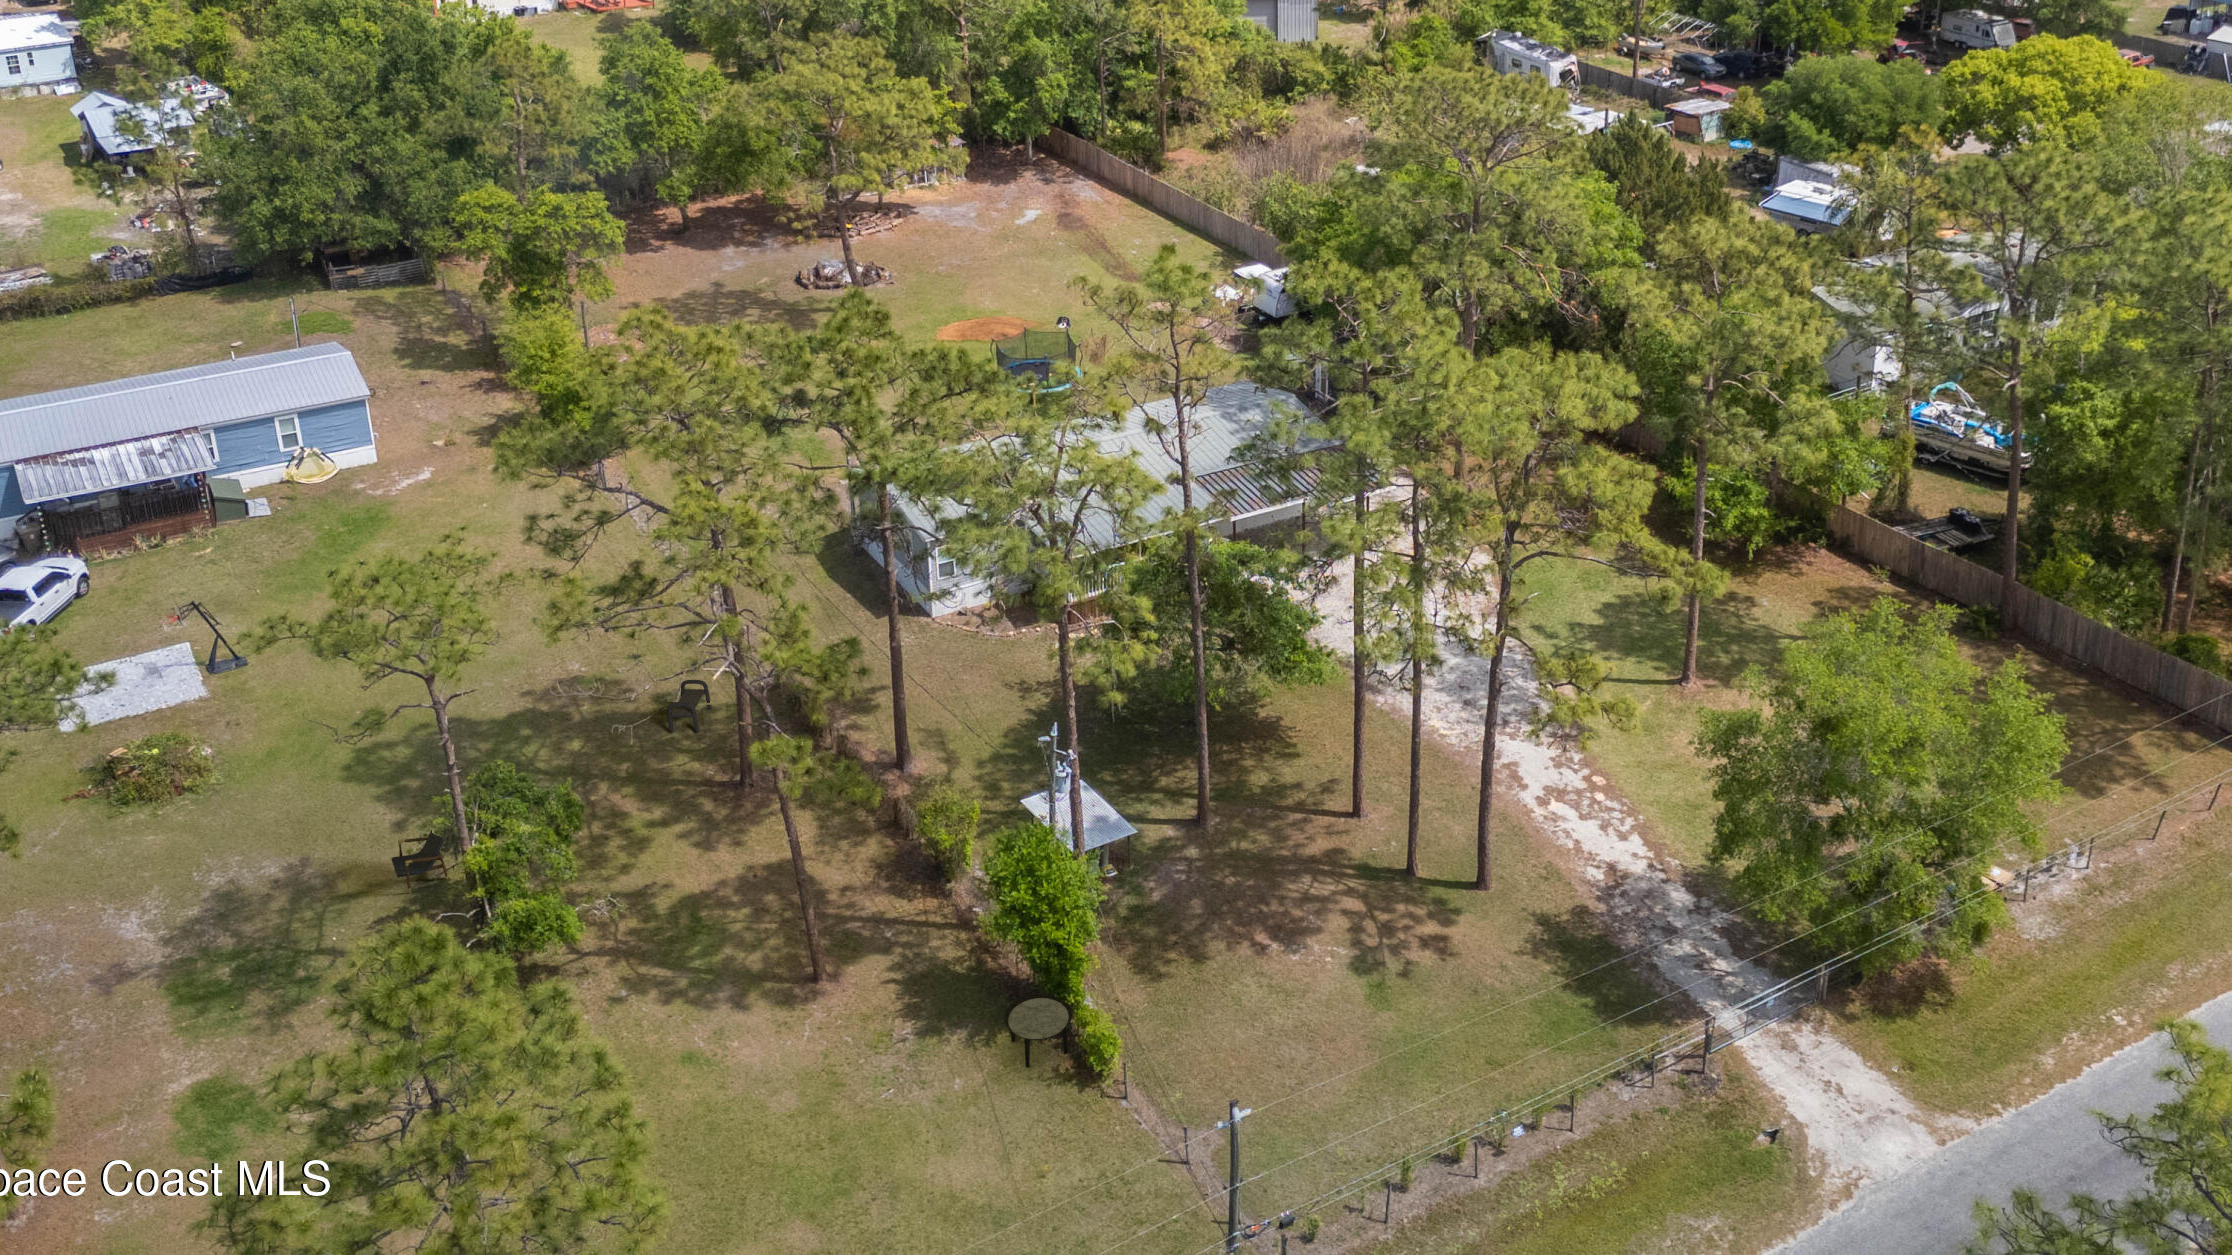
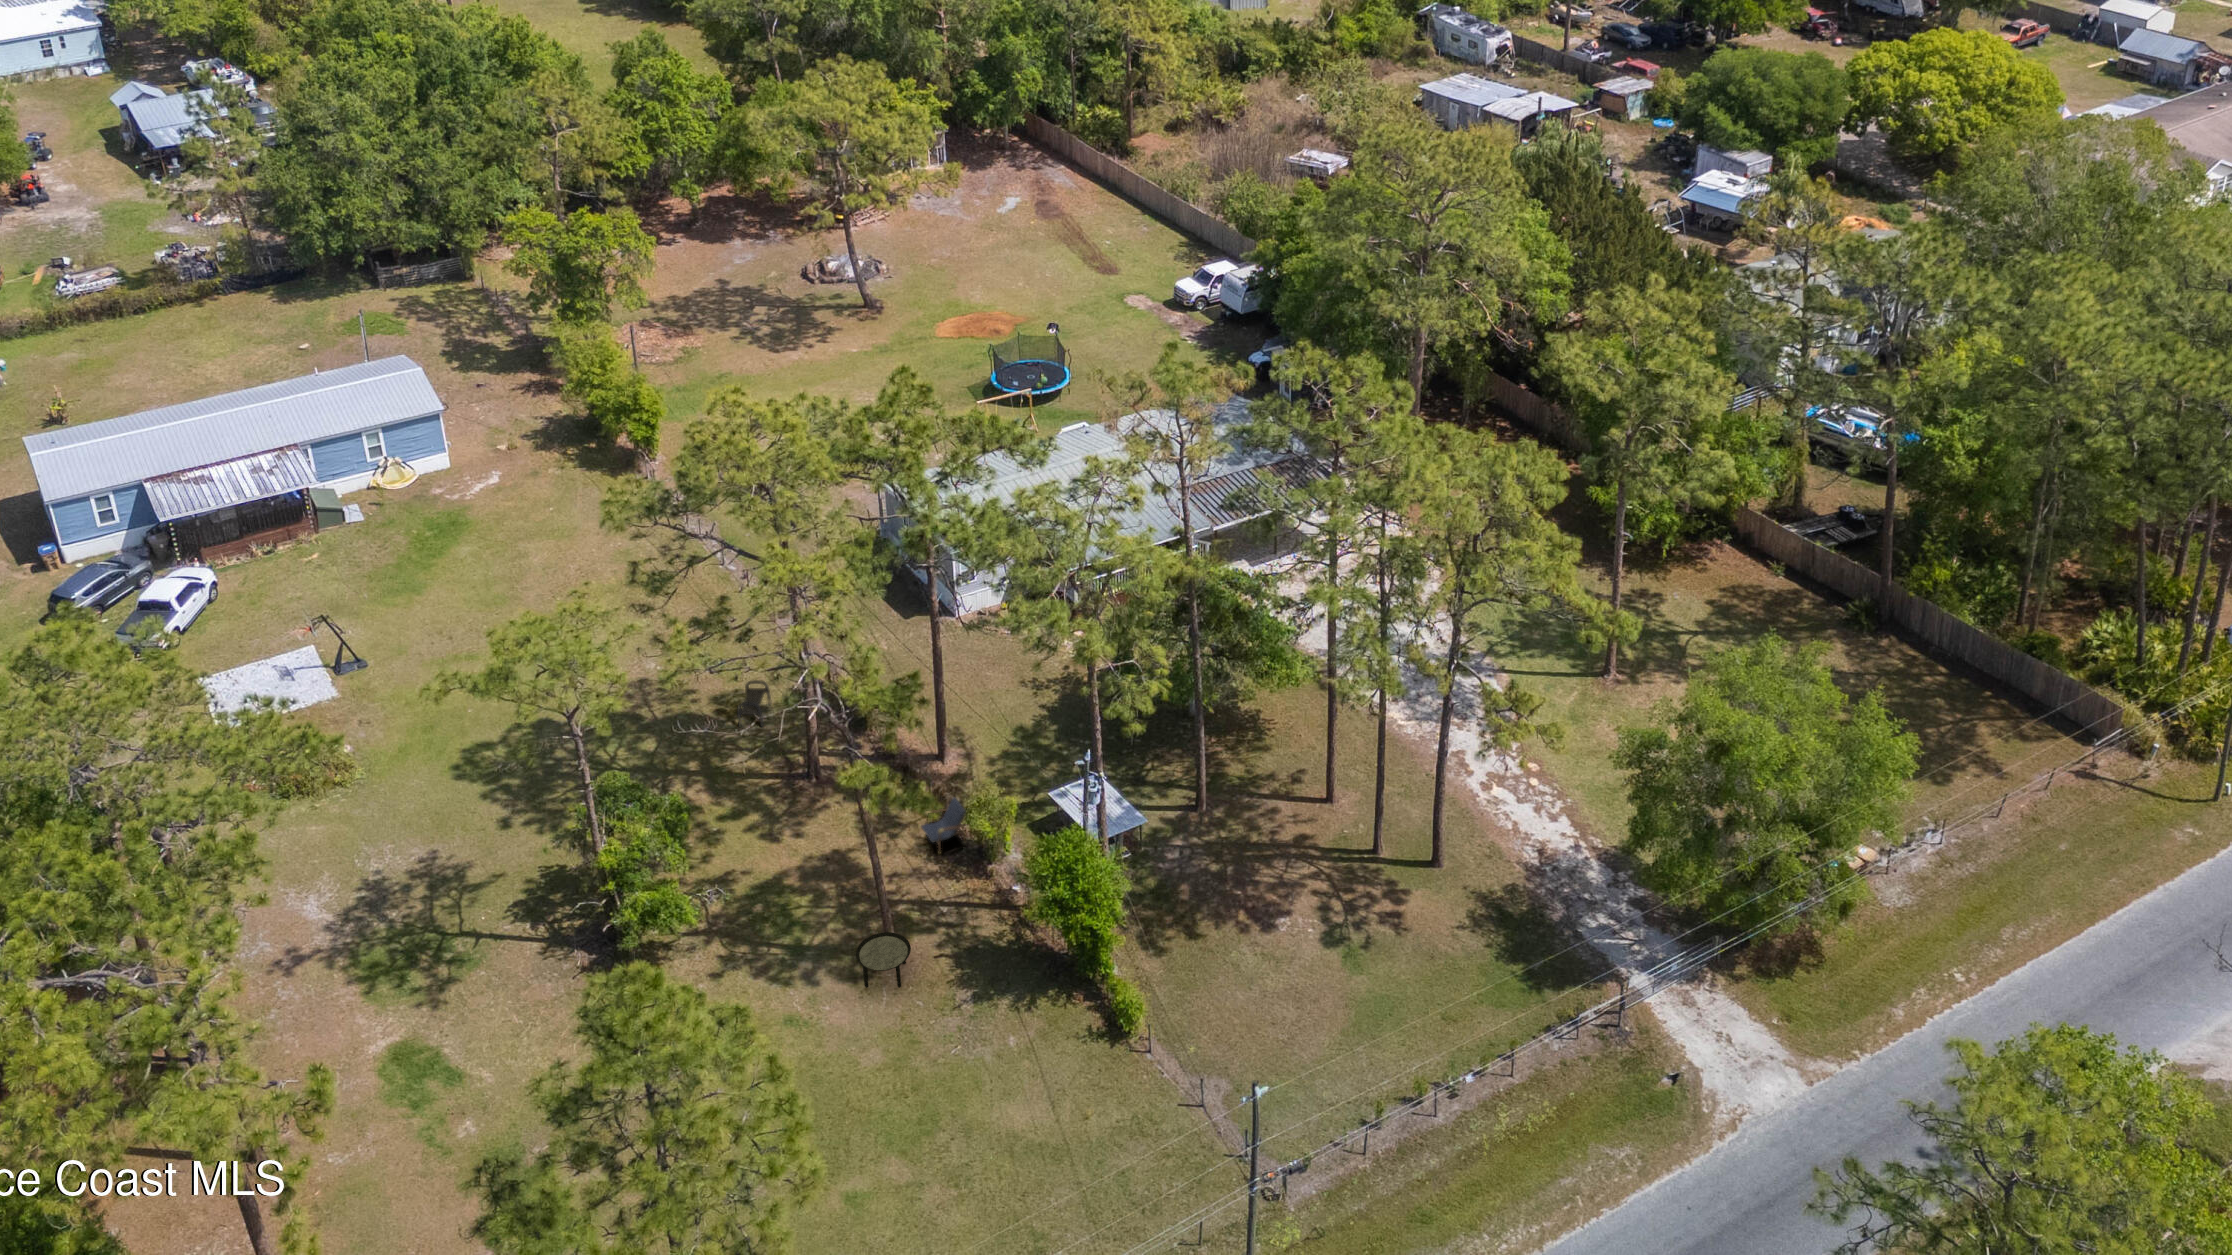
lounge chair: present [391,830,448,893] -> present [921,797,966,851]
round table: present [1004,993,1072,1067] -> present [856,932,911,988]

